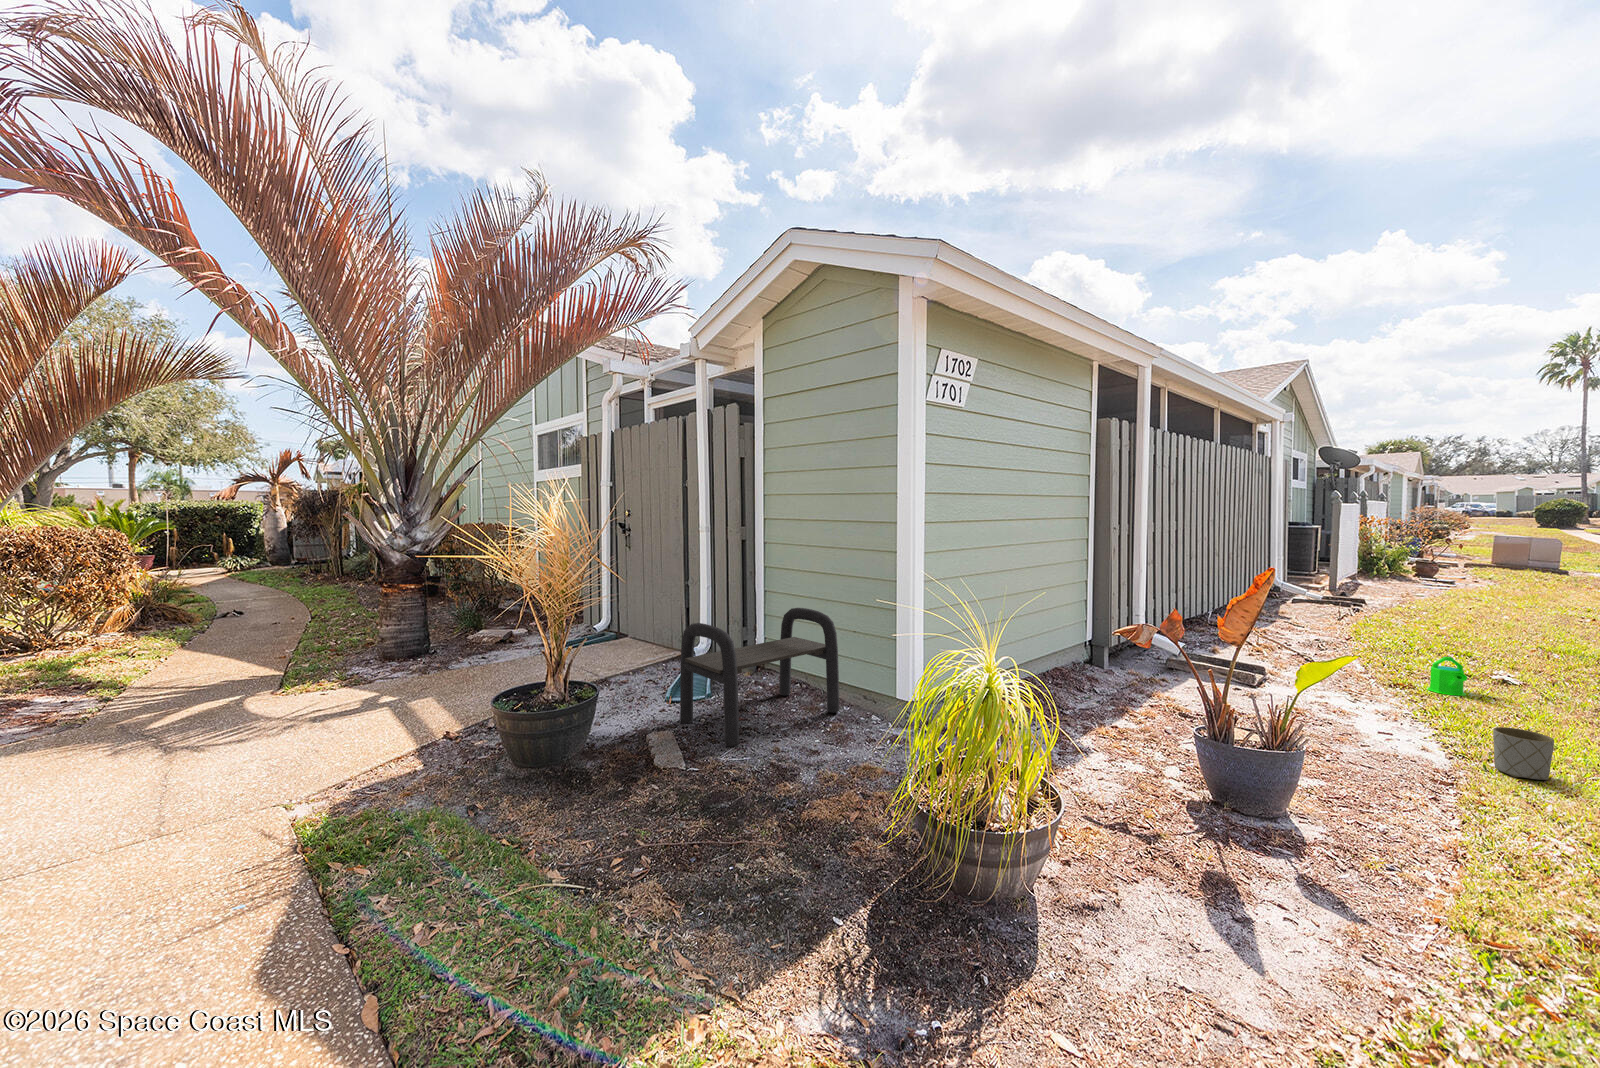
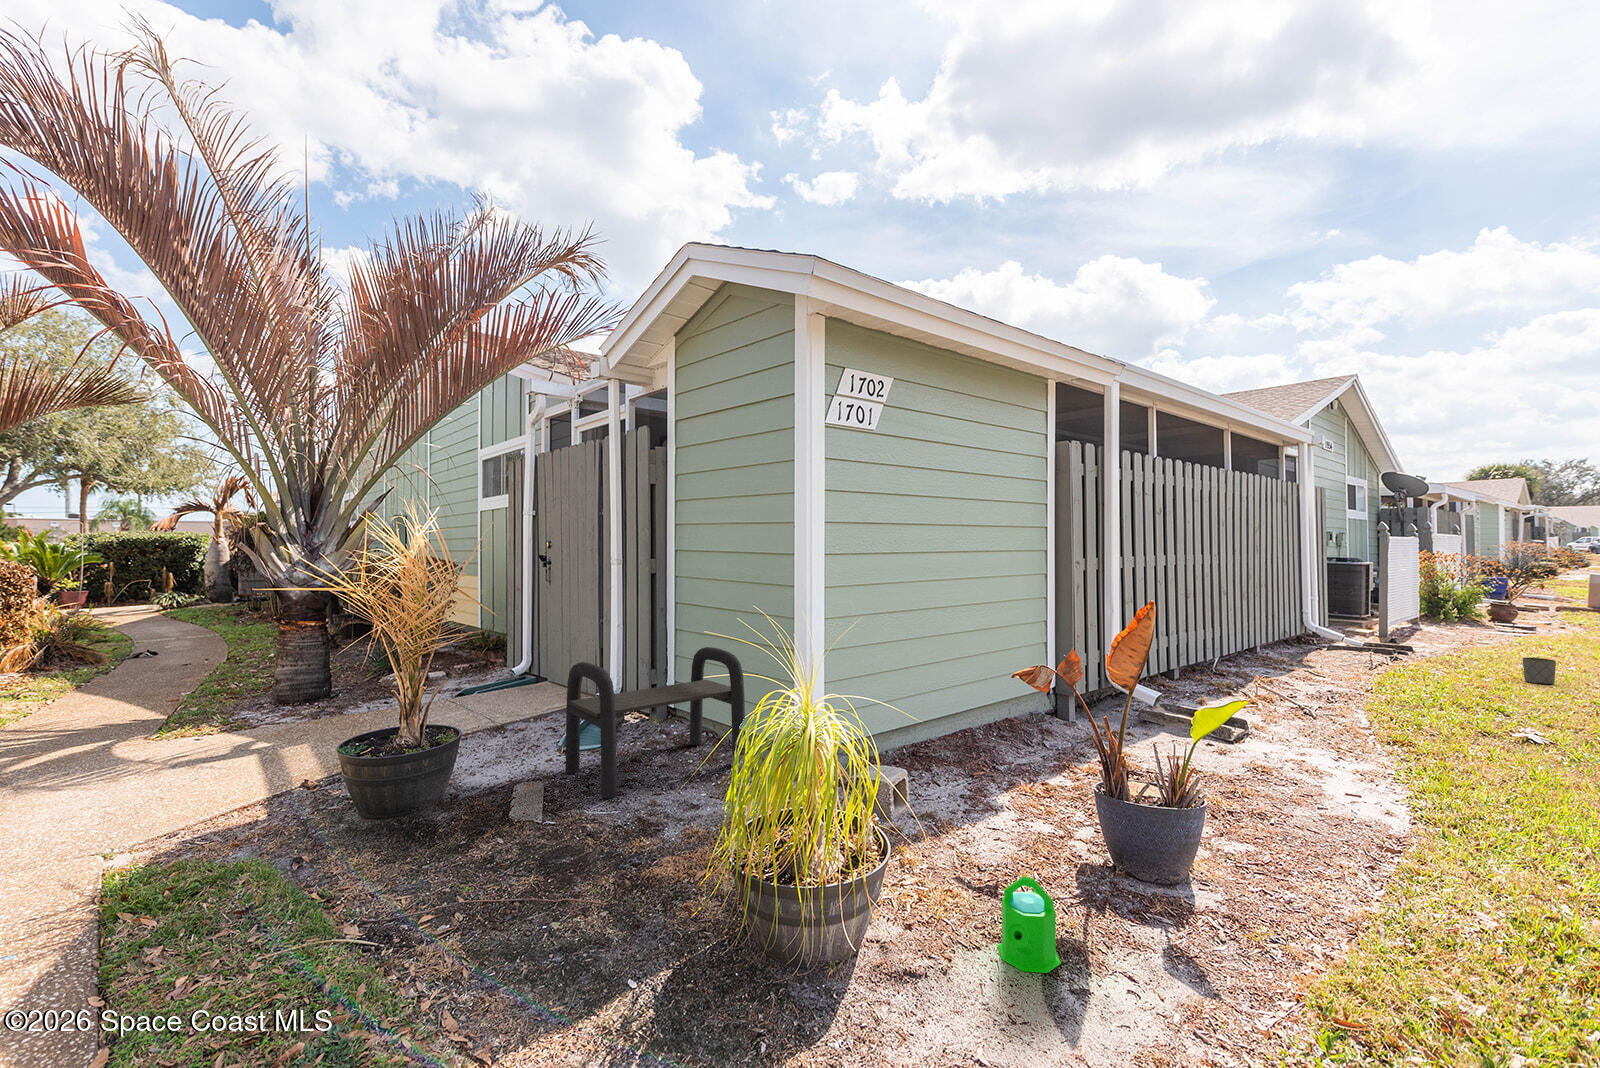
watering can: present [1427,657,1467,696] -> present [998,876,1061,973]
planter: present [1493,727,1554,781] -> present [1523,658,1556,685]

